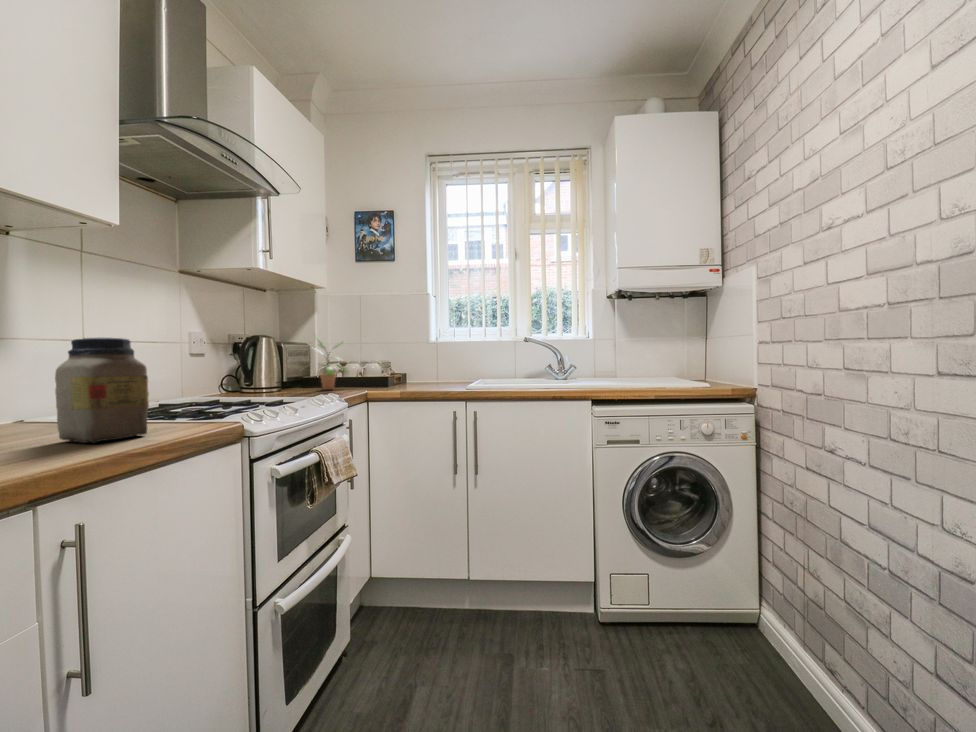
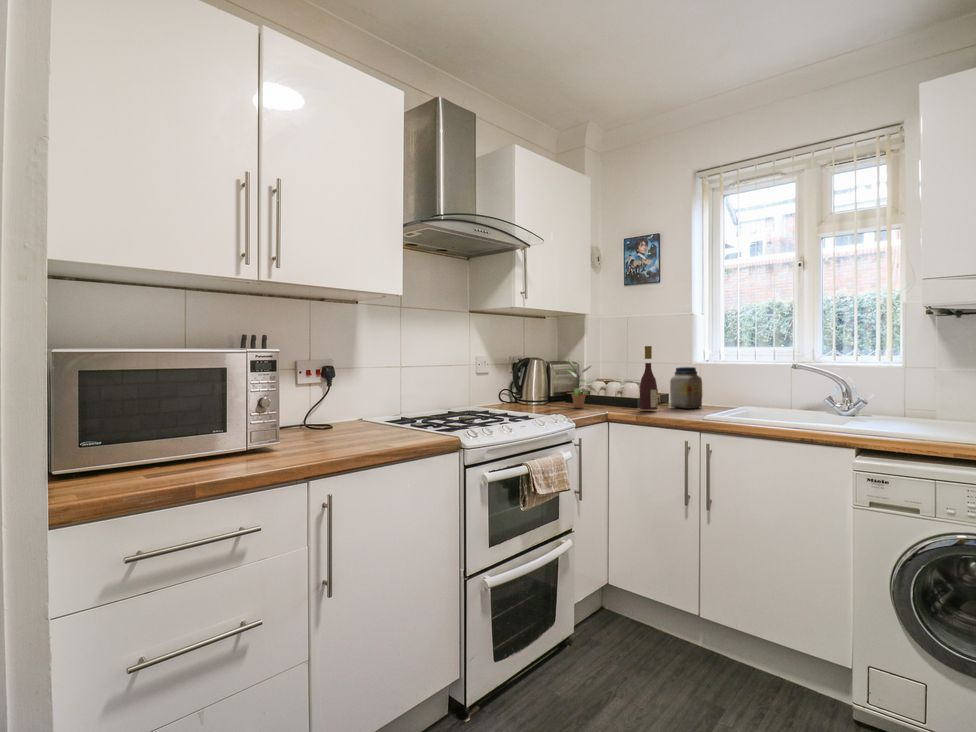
wine bottle: none [397,321,416,388] -> present [640,346,658,410]
jar: present [55,337,149,443] -> present [670,367,703,409]

